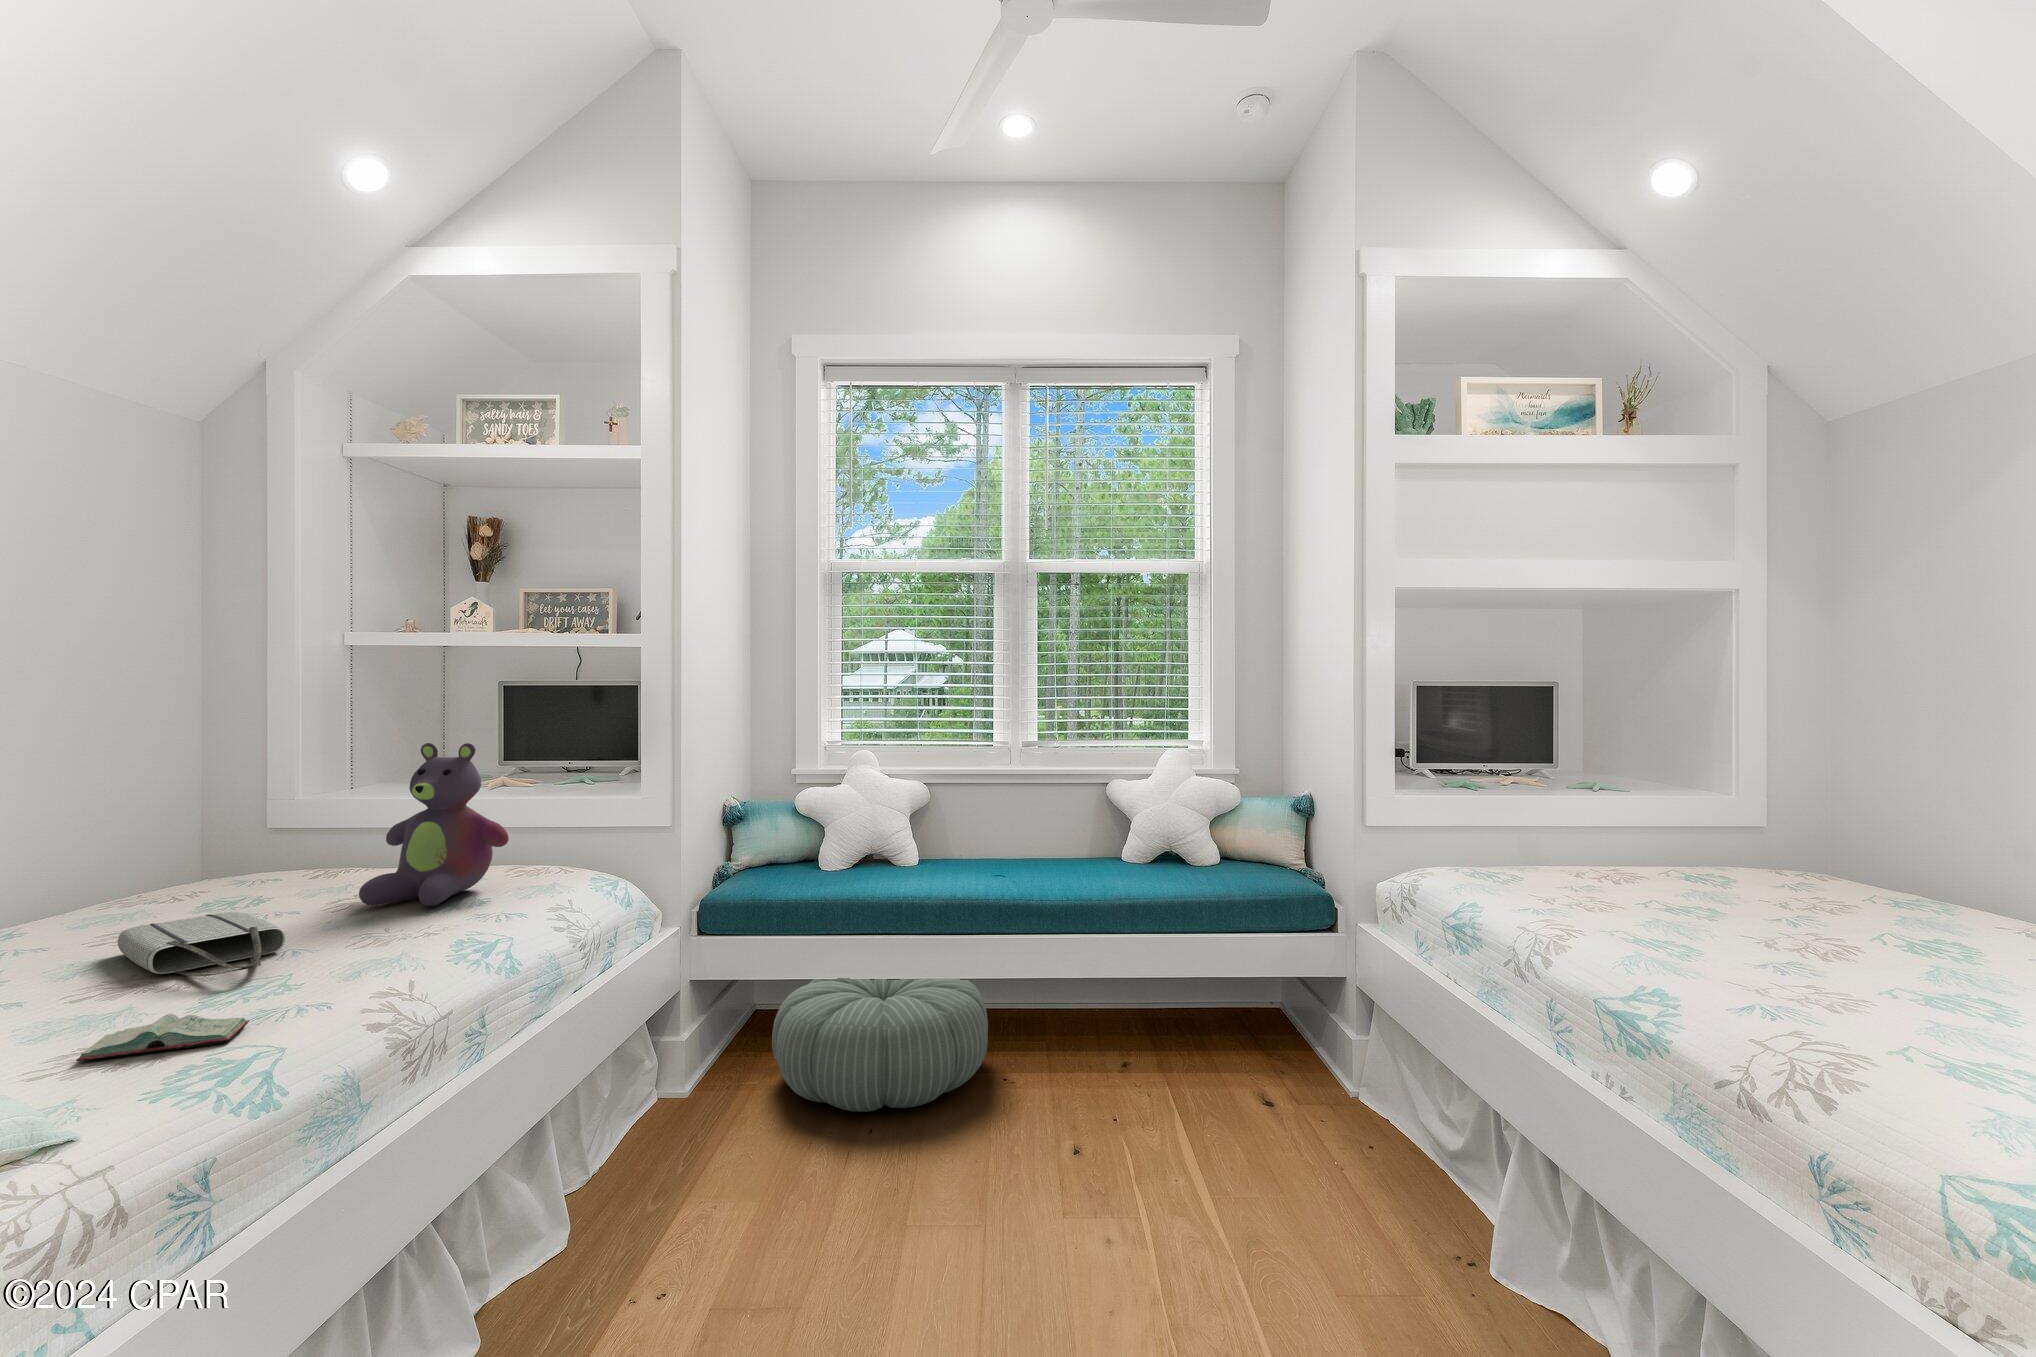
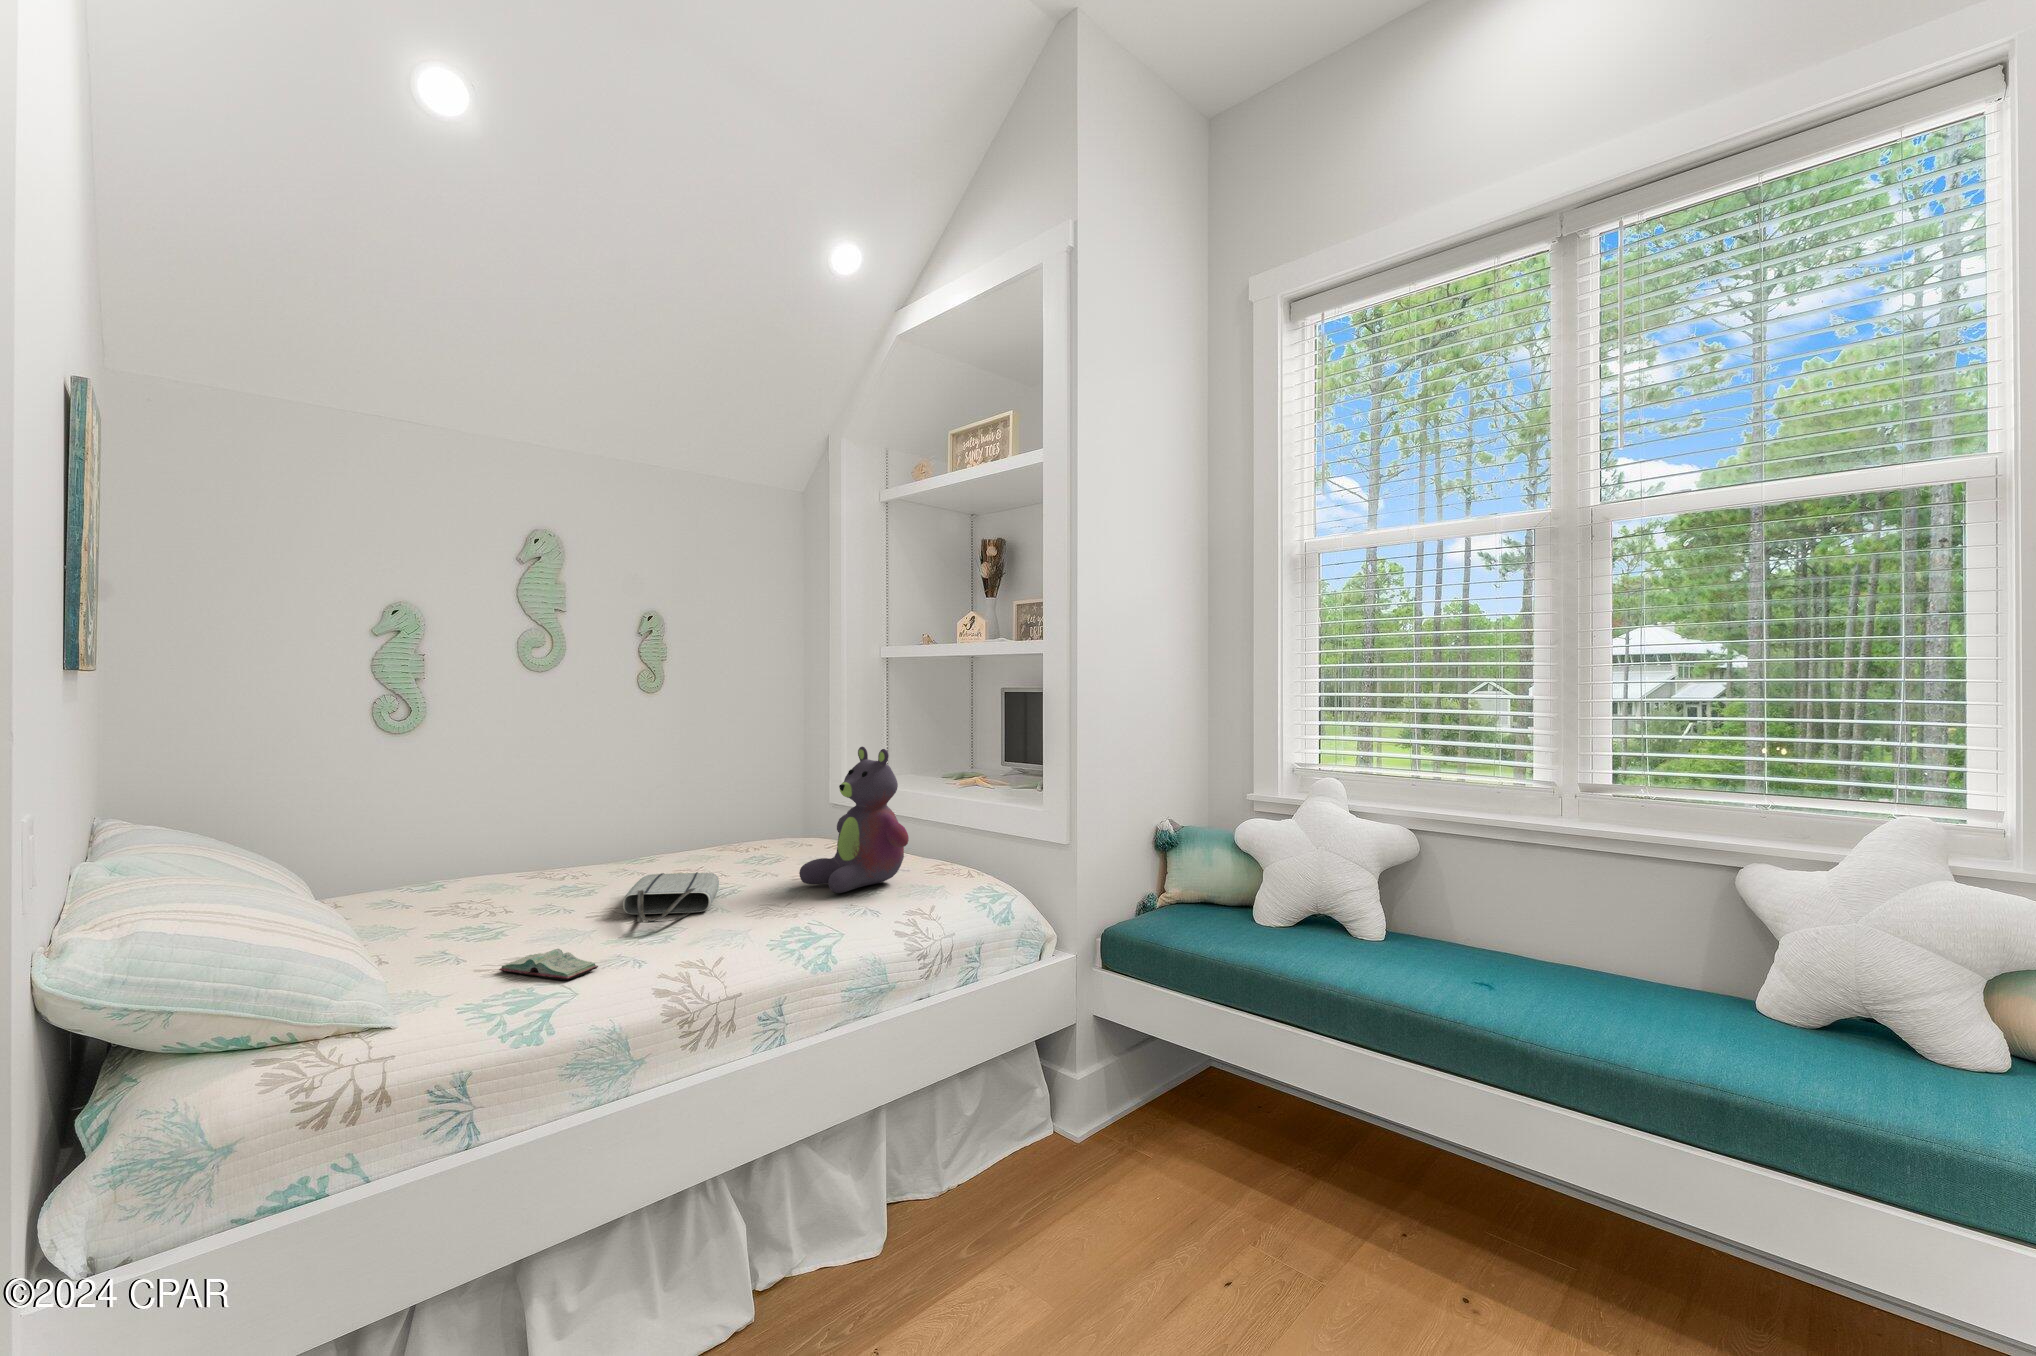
pouf: present [772,978,988,1112] -> none [1150,1045,1429,1250]

